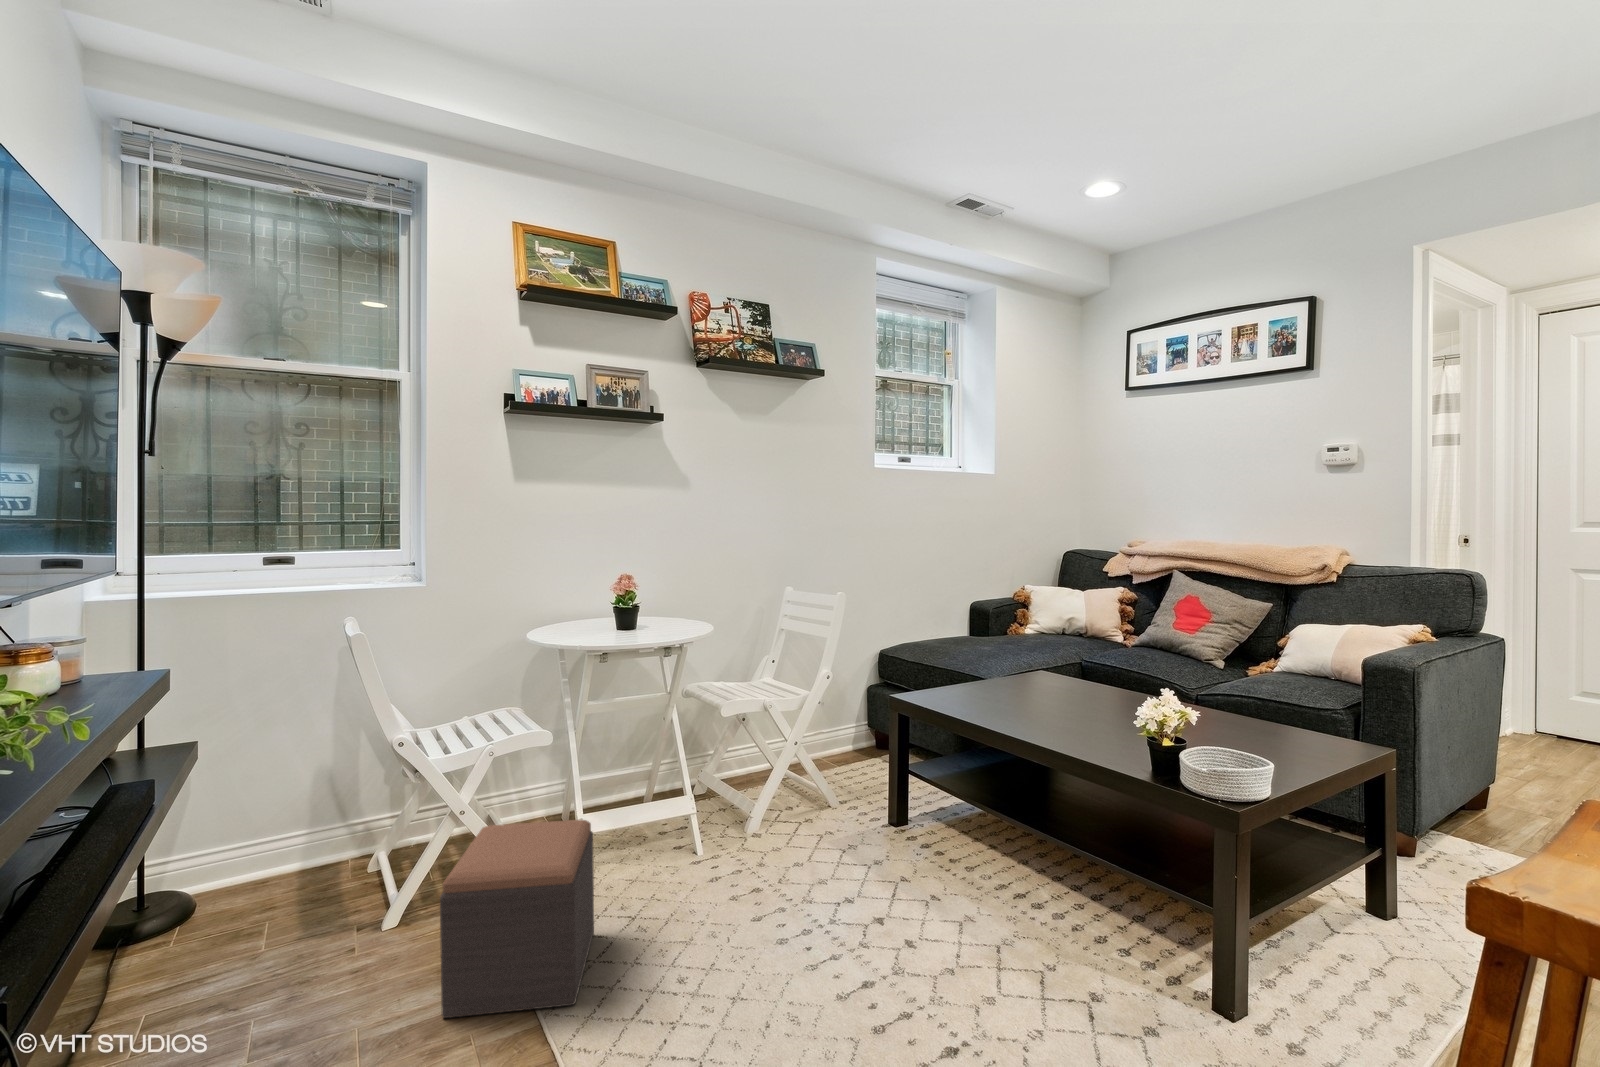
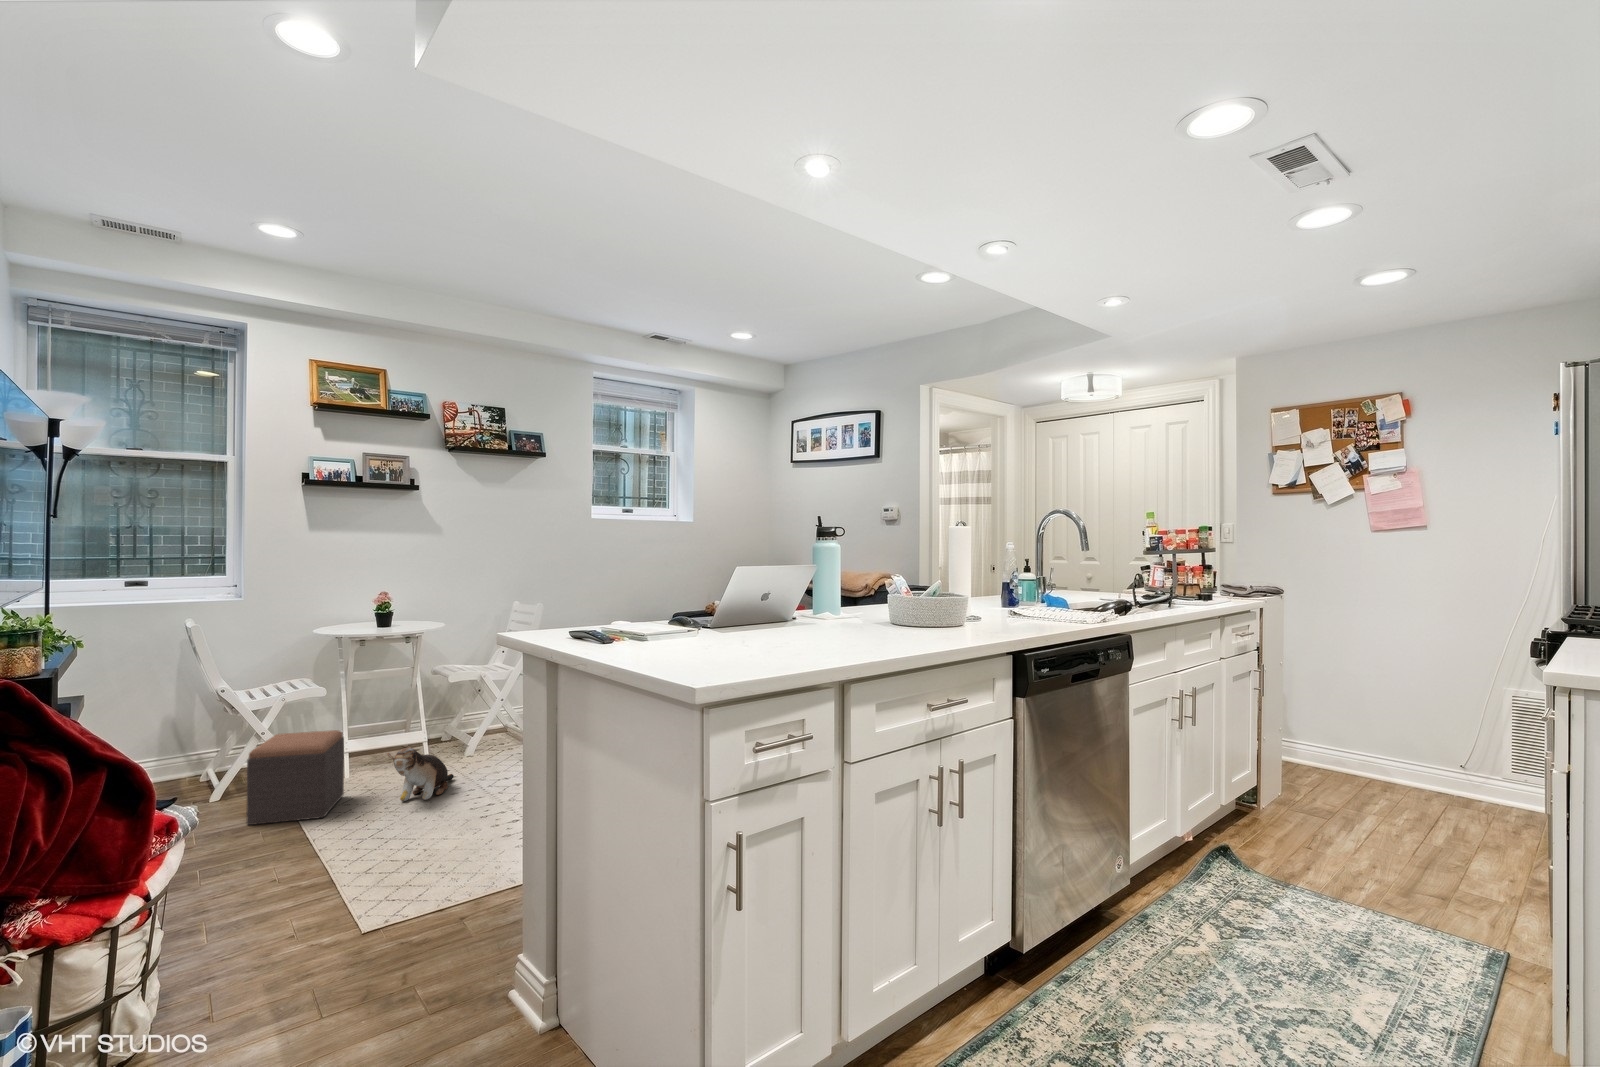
plush toy: none [678,862,765,960] -> present [387,747,454,801]

